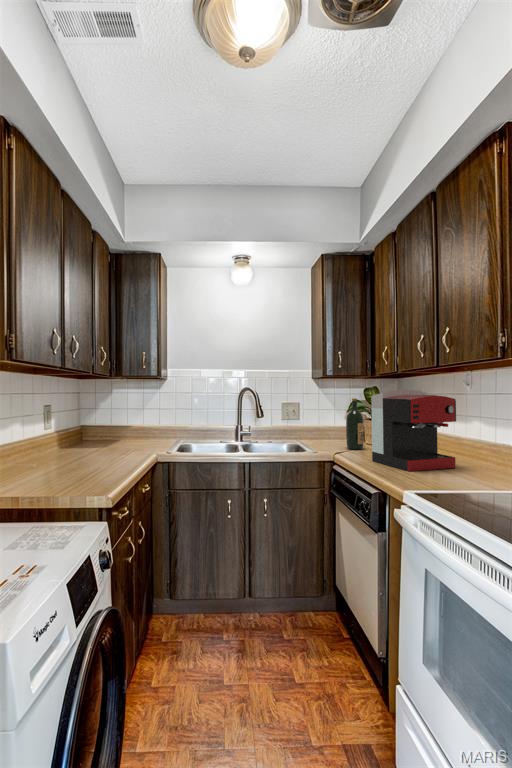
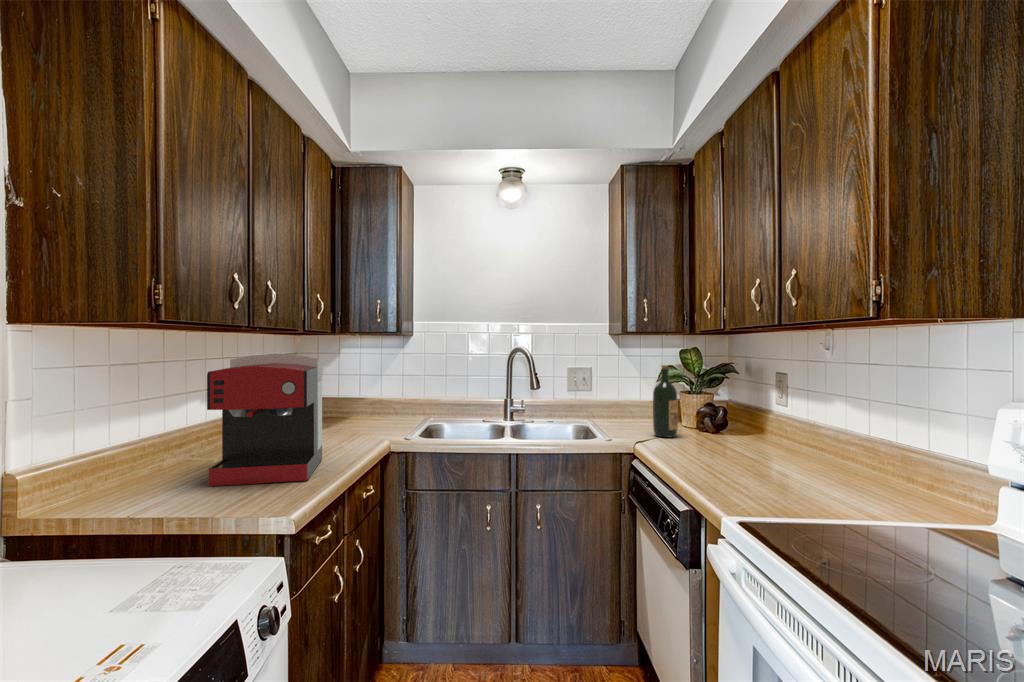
coffee maker: present [371,389,456,471] -> present [207,354,322,486]

